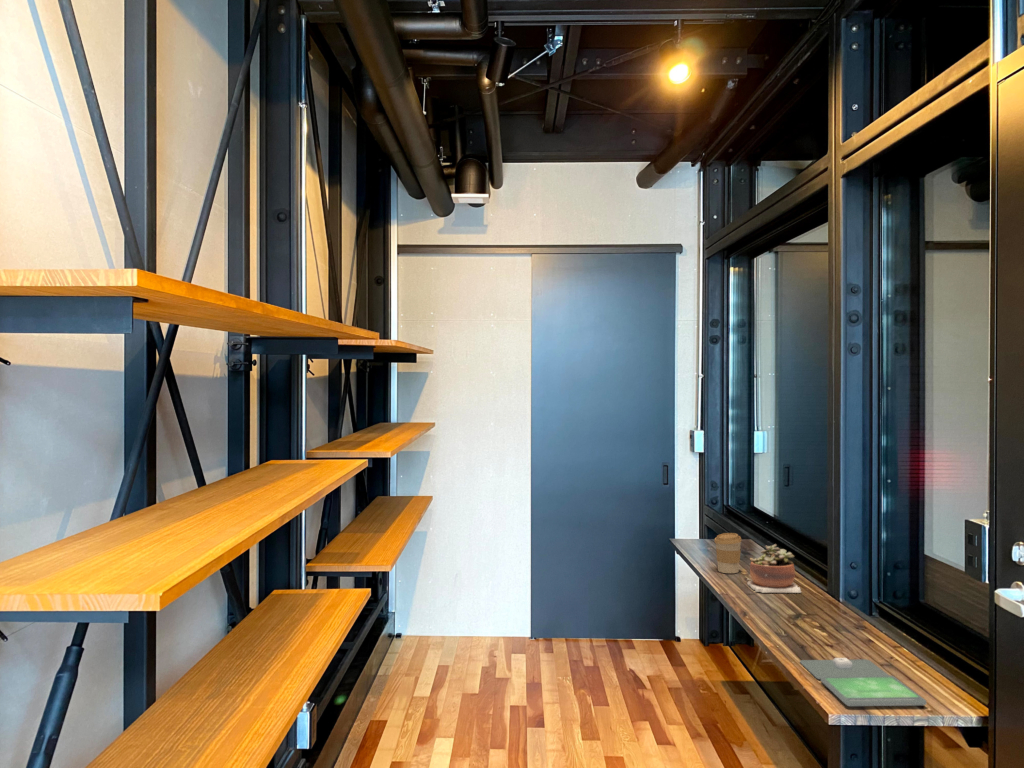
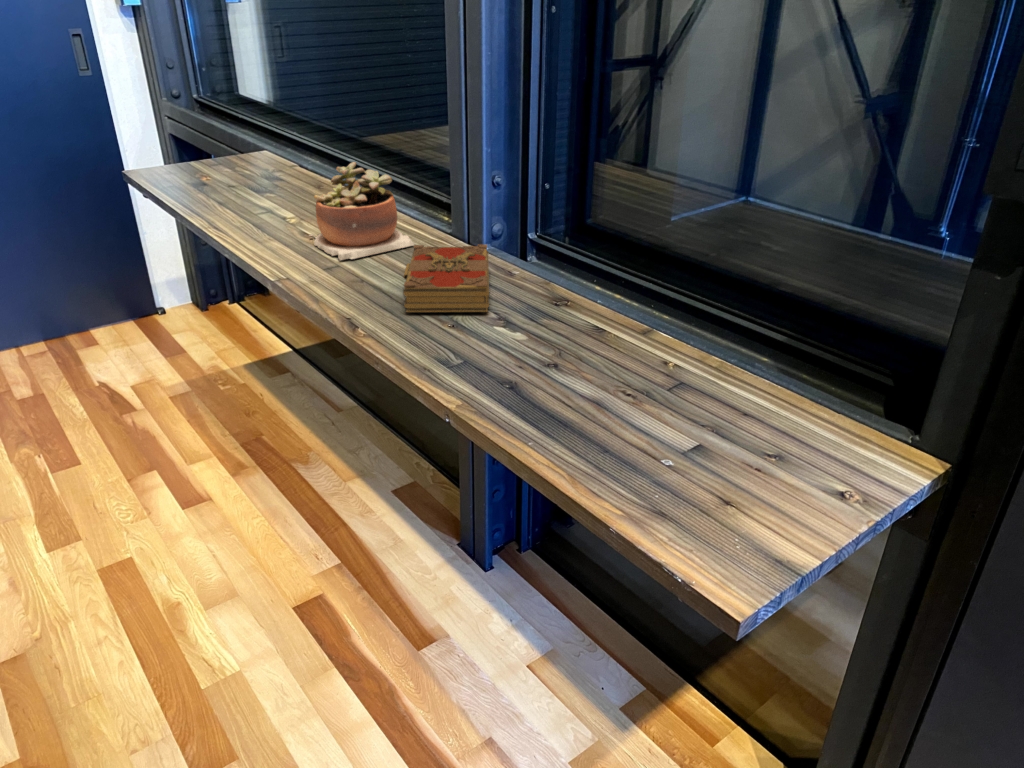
coffee cup: present [714,533,742,573] -> none [229,148,283,227]
book: none [772,588,834,623] -> present [403,244,489,312]
tablet: present [800,658,926,706] -> none [538,382,838,554]

